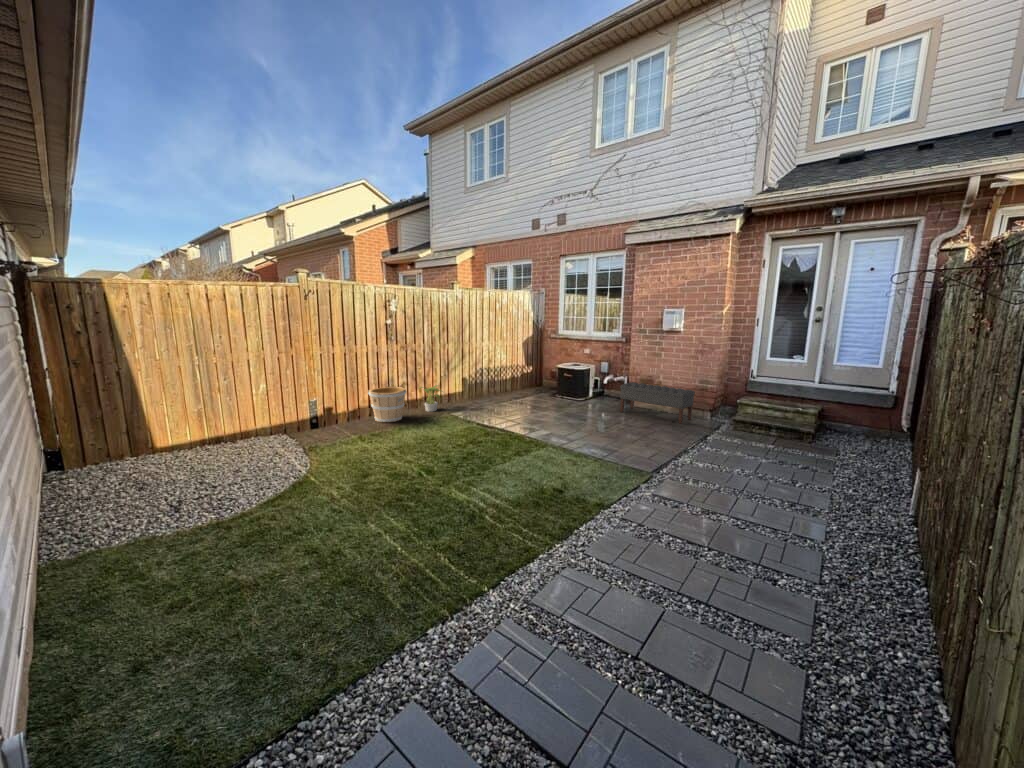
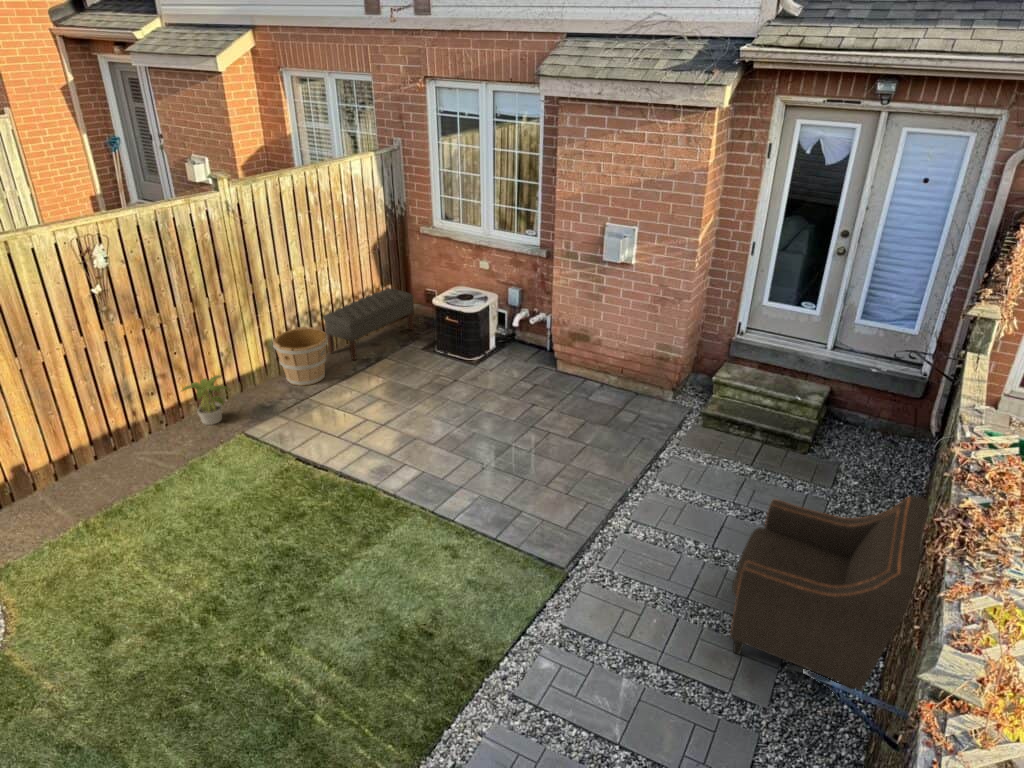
bench: present [620,382,695,424] -> present [323,288,414,360]
wooden bucket: present [368,386,406,422] -> present [273,327,328,386]
chair: none [774,397,934,542] -> present [730,496,929,690]

